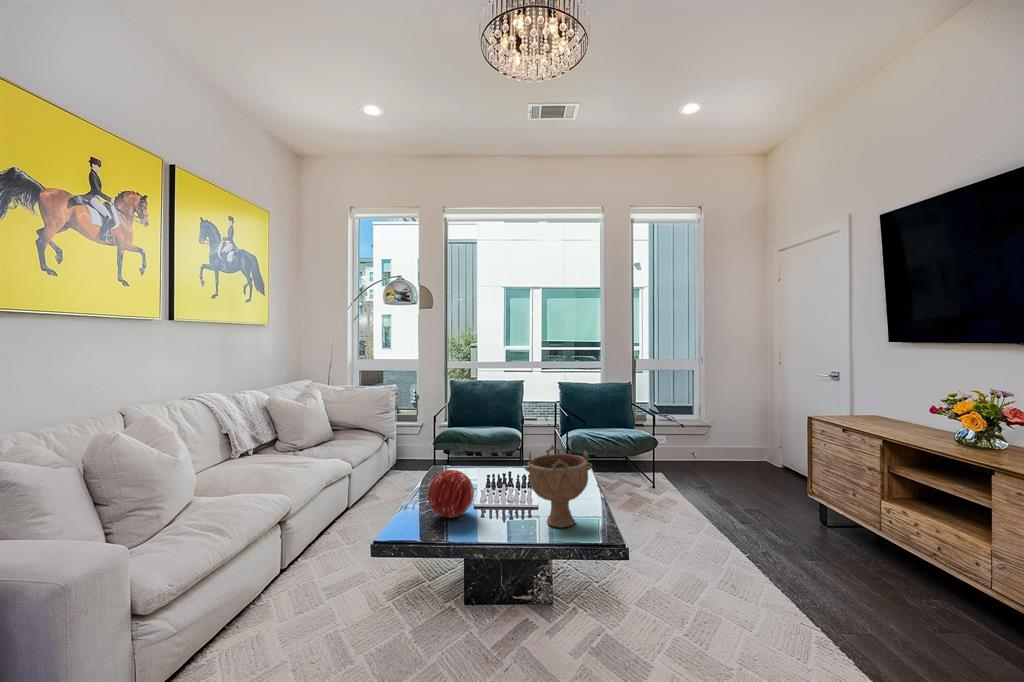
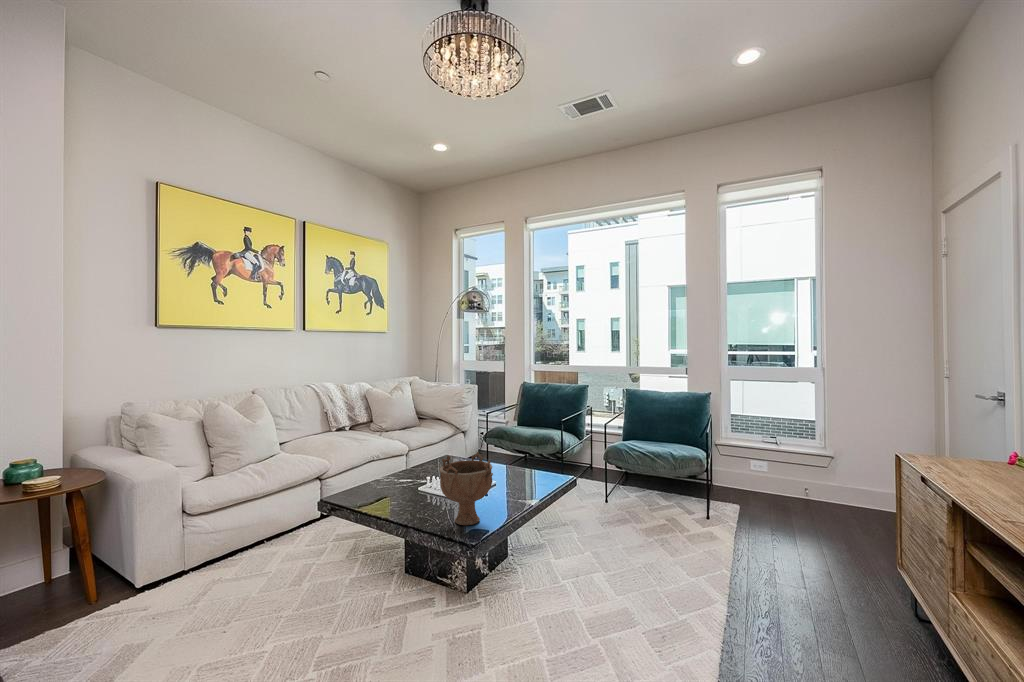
decorative orb: present [428,470,474,518] -> none [384,462,422,500]

